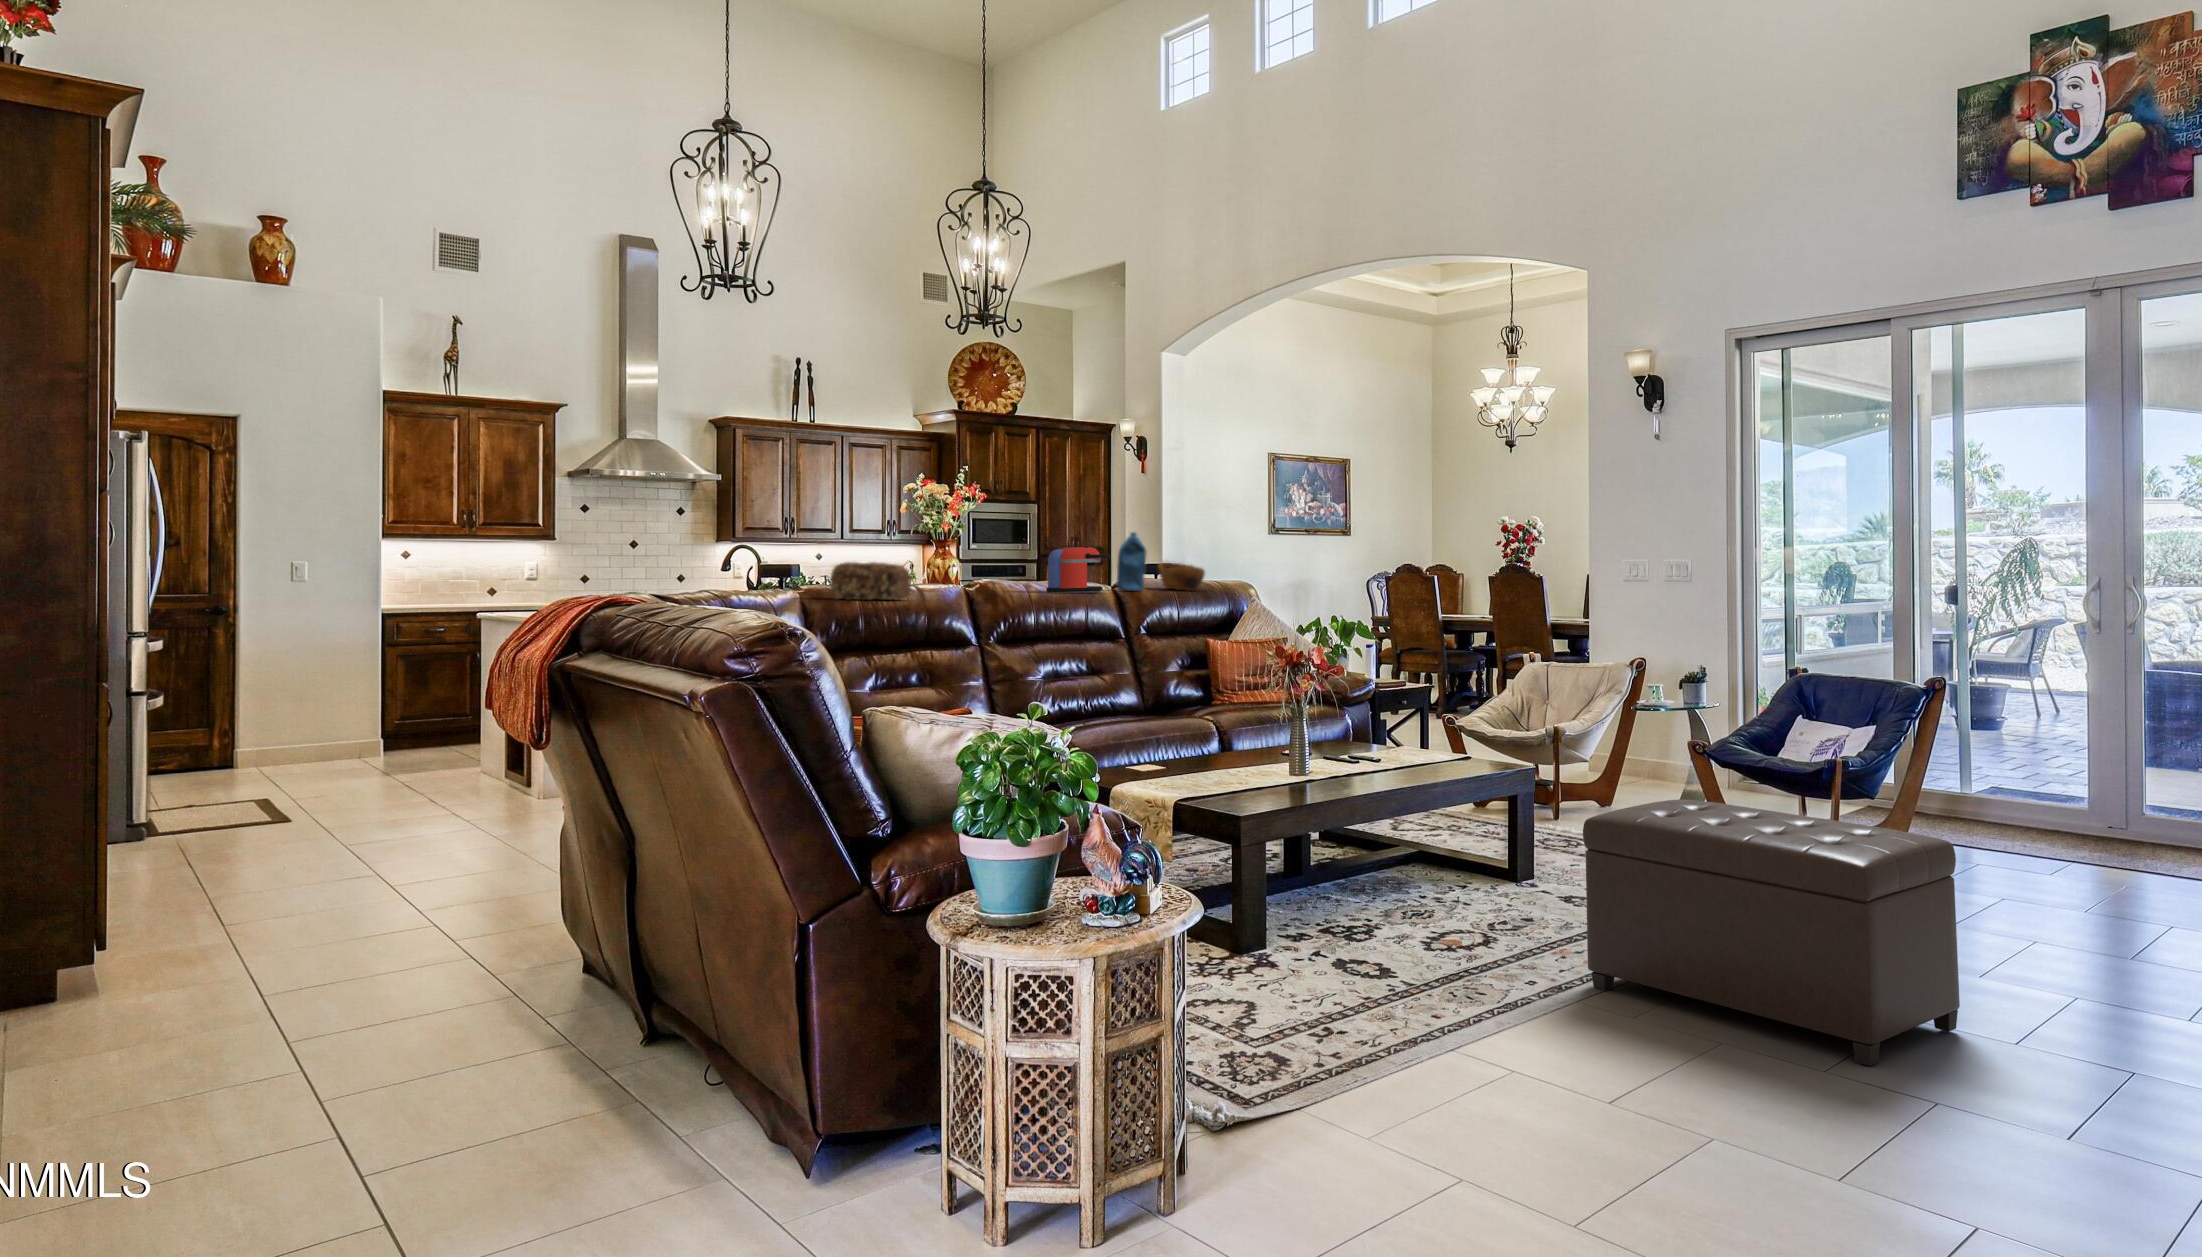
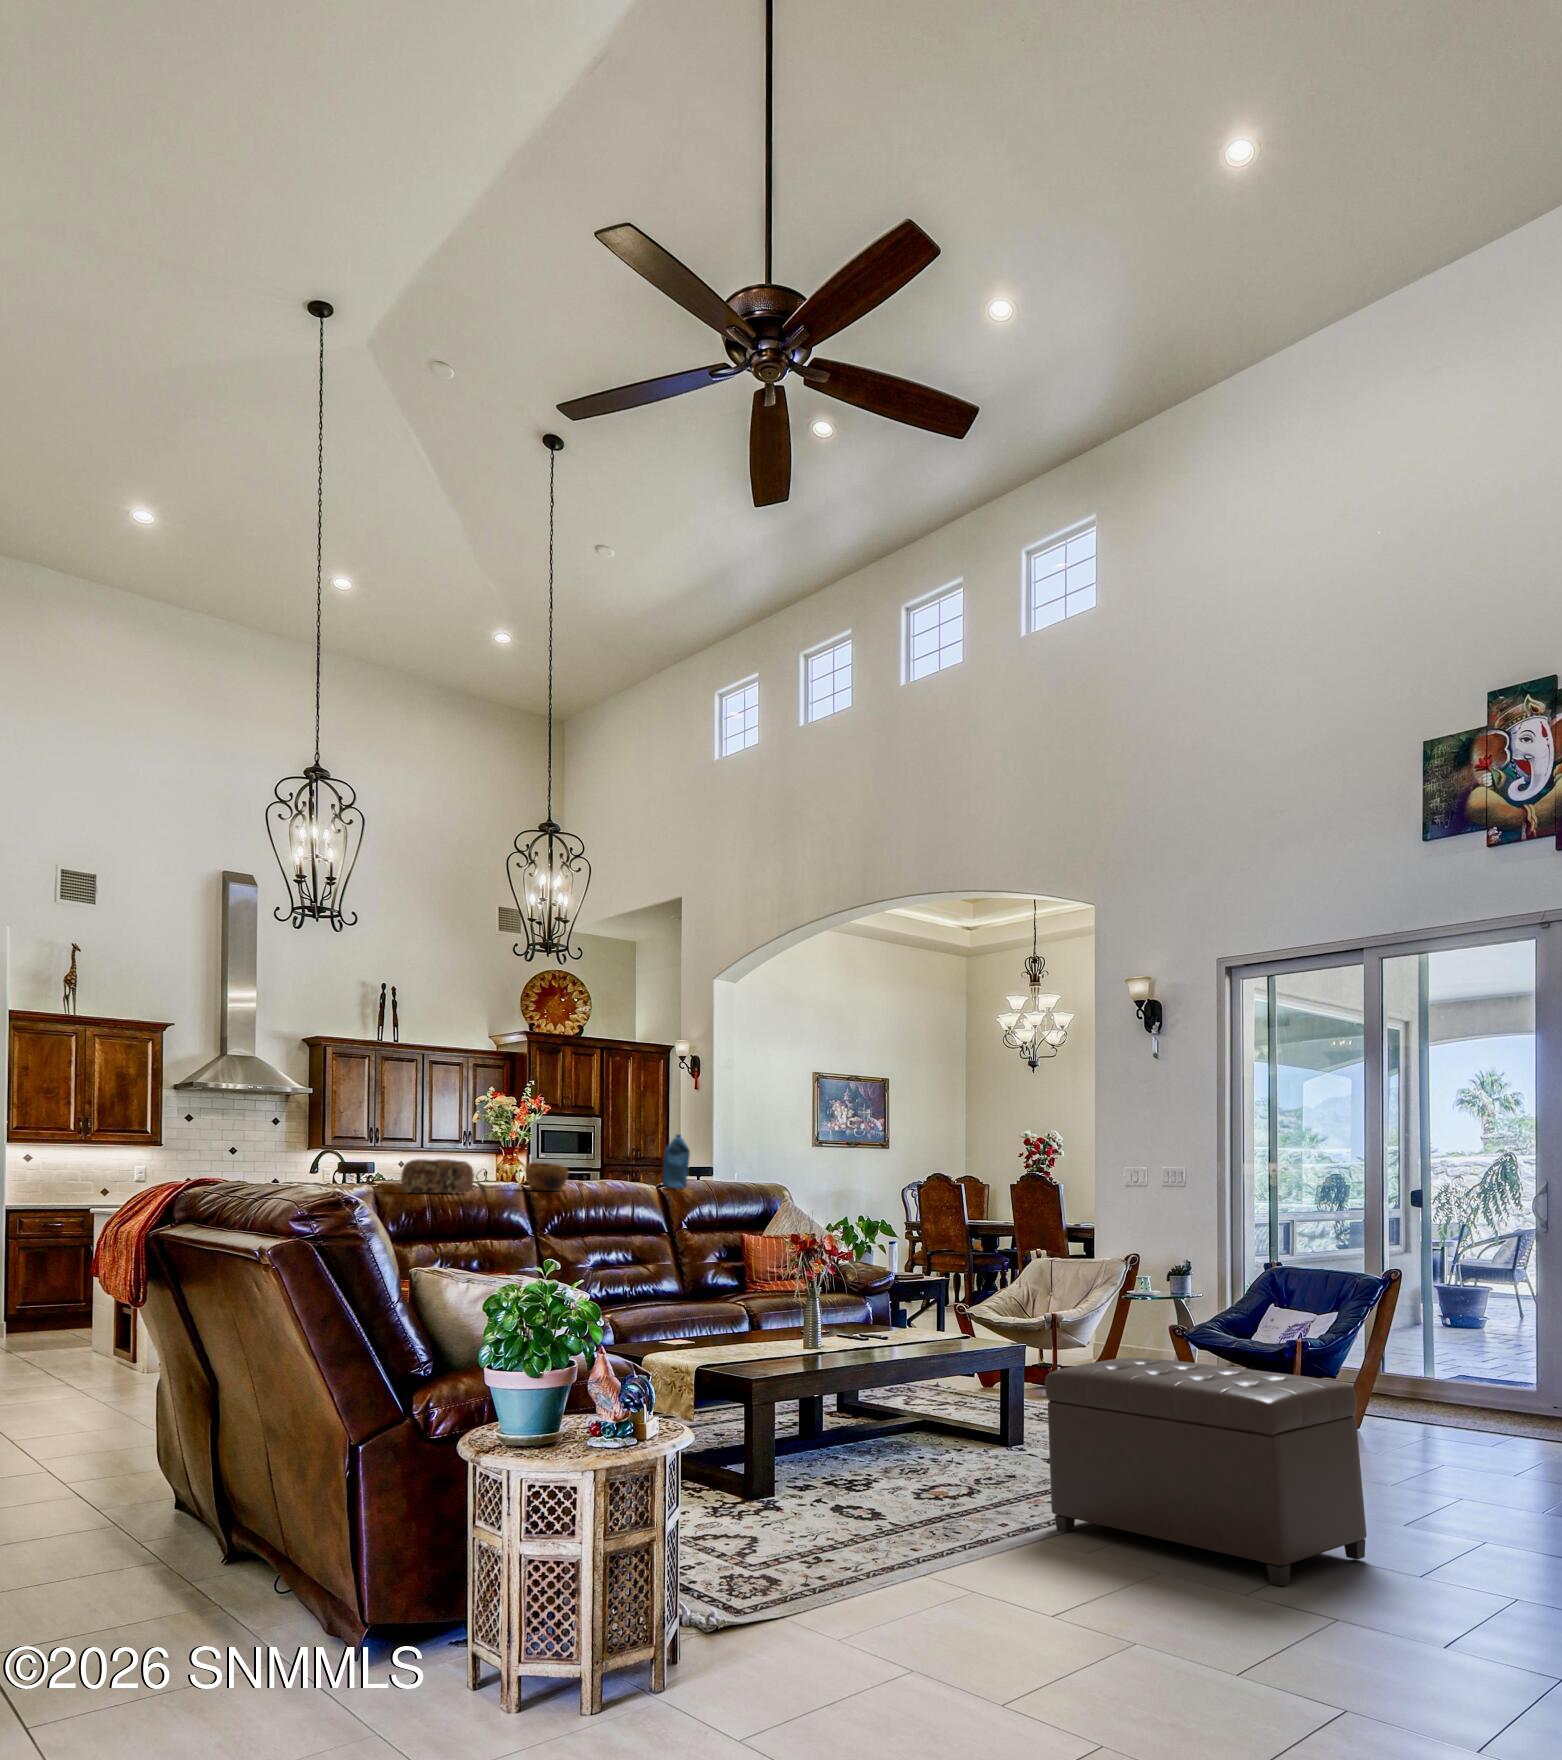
coffee maker: present [1047,547,1110,594] -> none [598,1147,656,1190]
wooden bowl: present [1158,563,1205,591] -> present [526,1163,569,1191]

